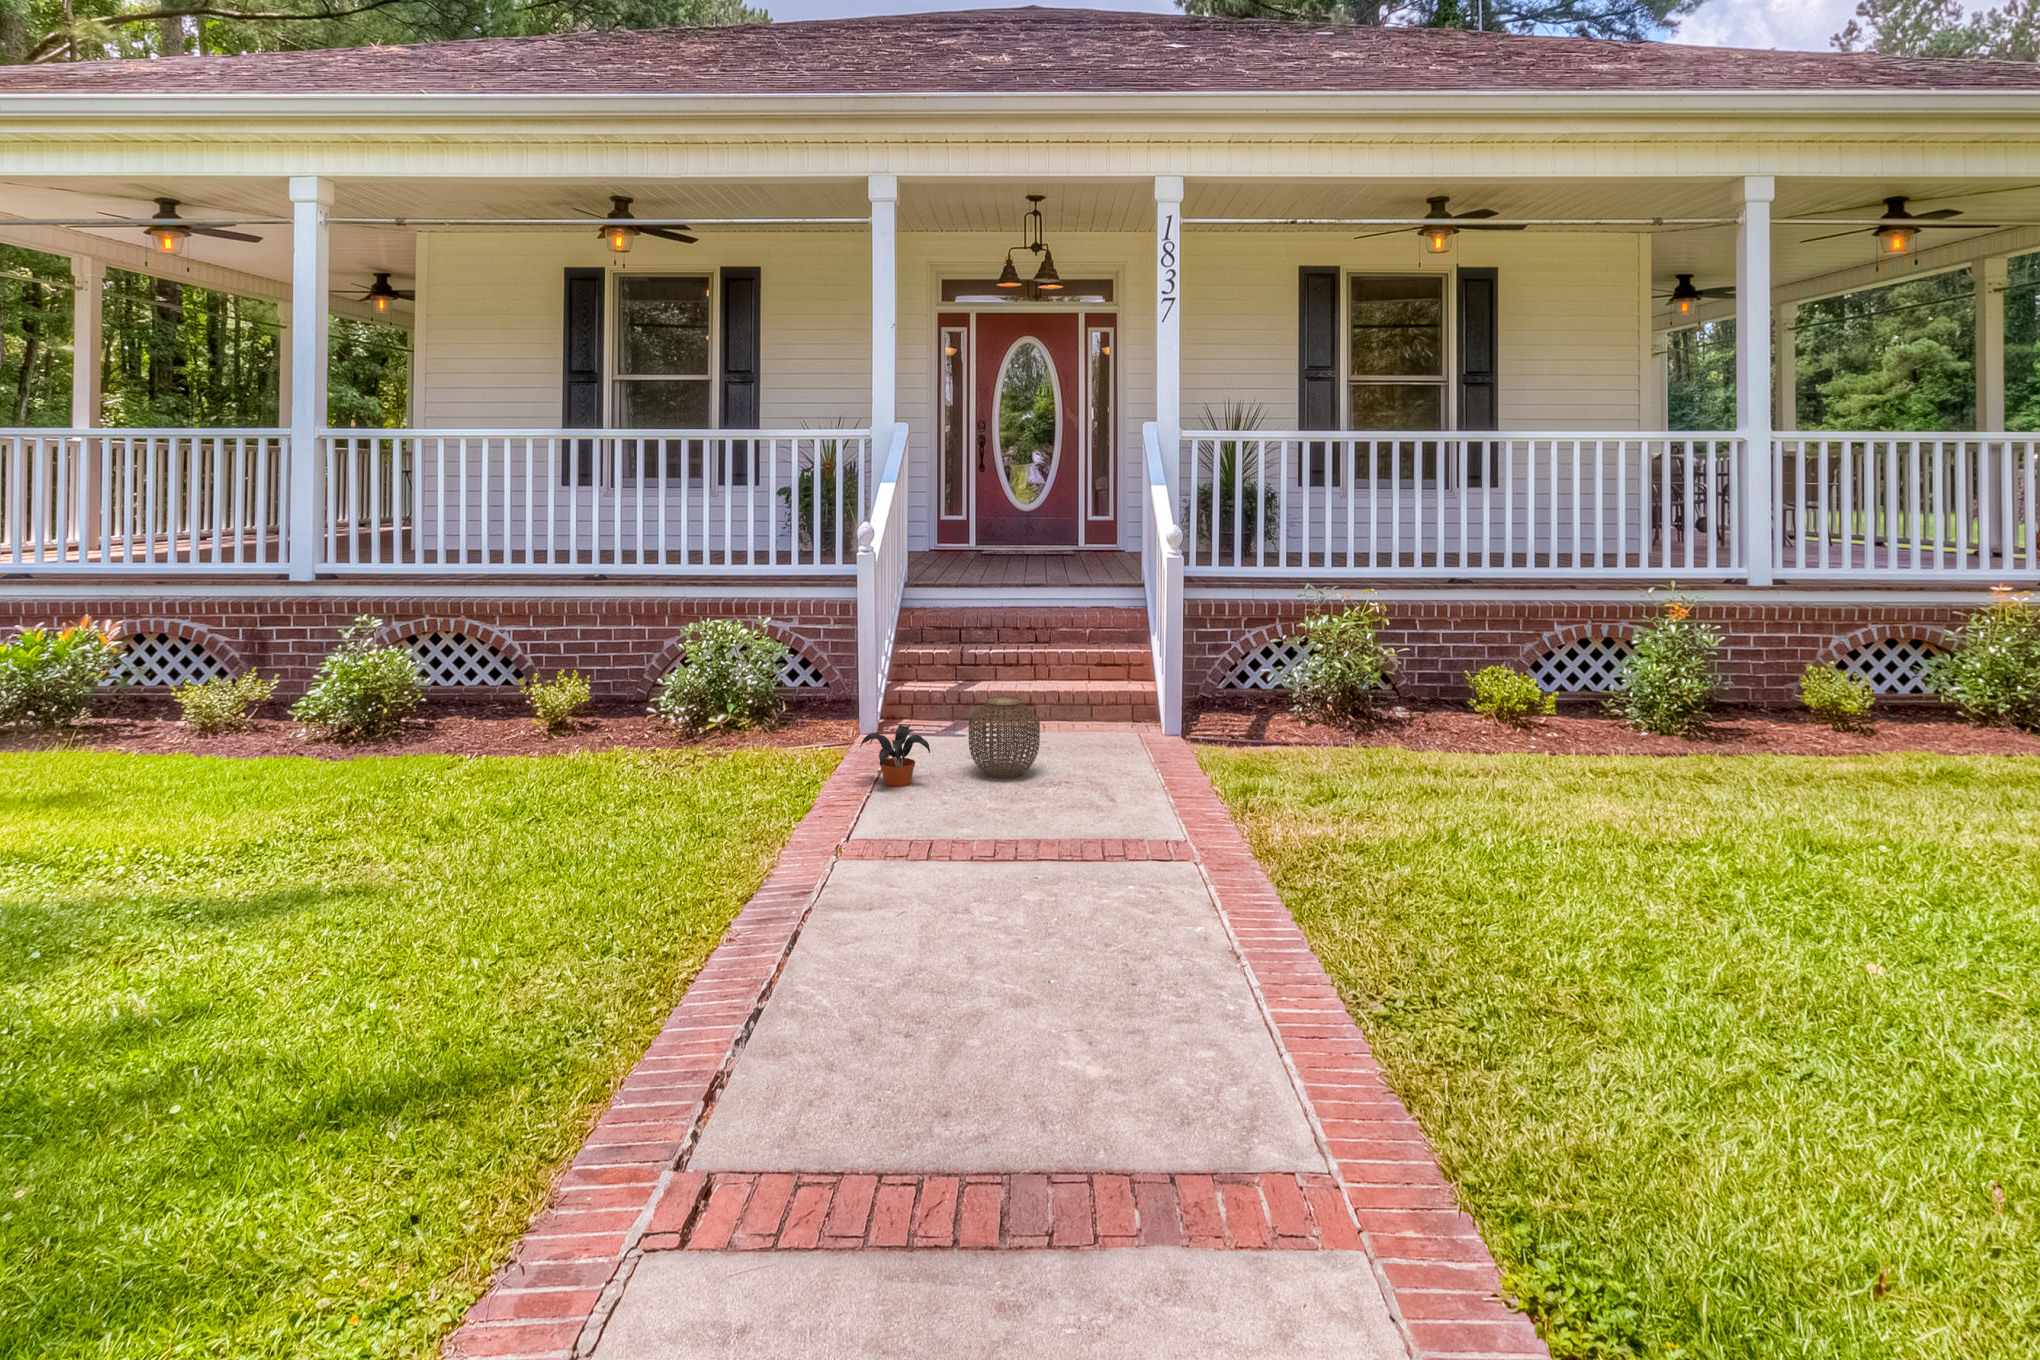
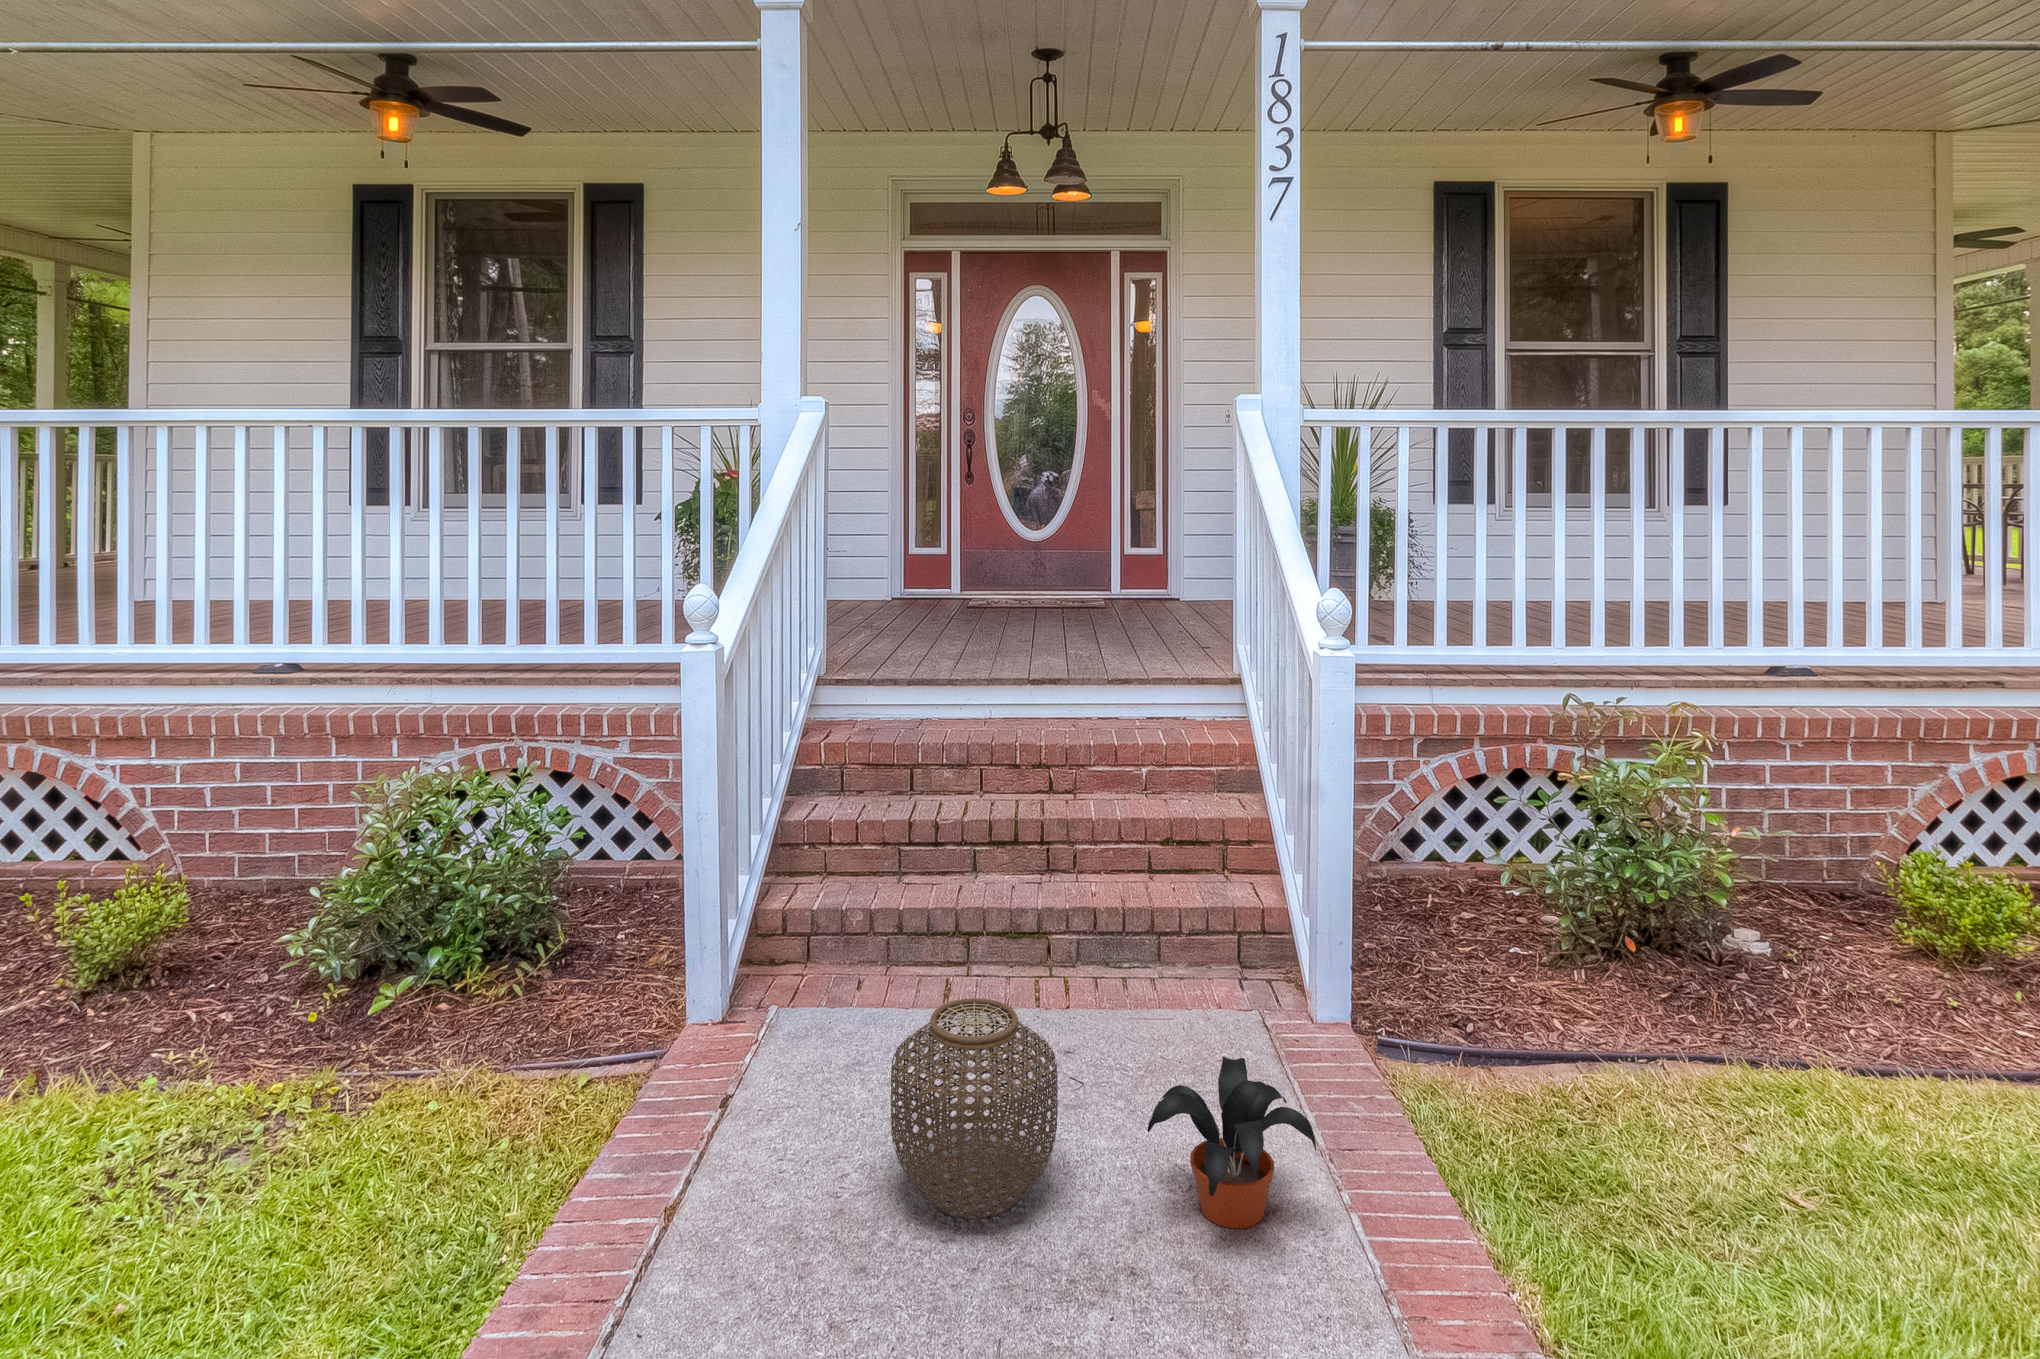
potted plant: present [860,725,930,786] -> present [1147,1056,1316,1229]

